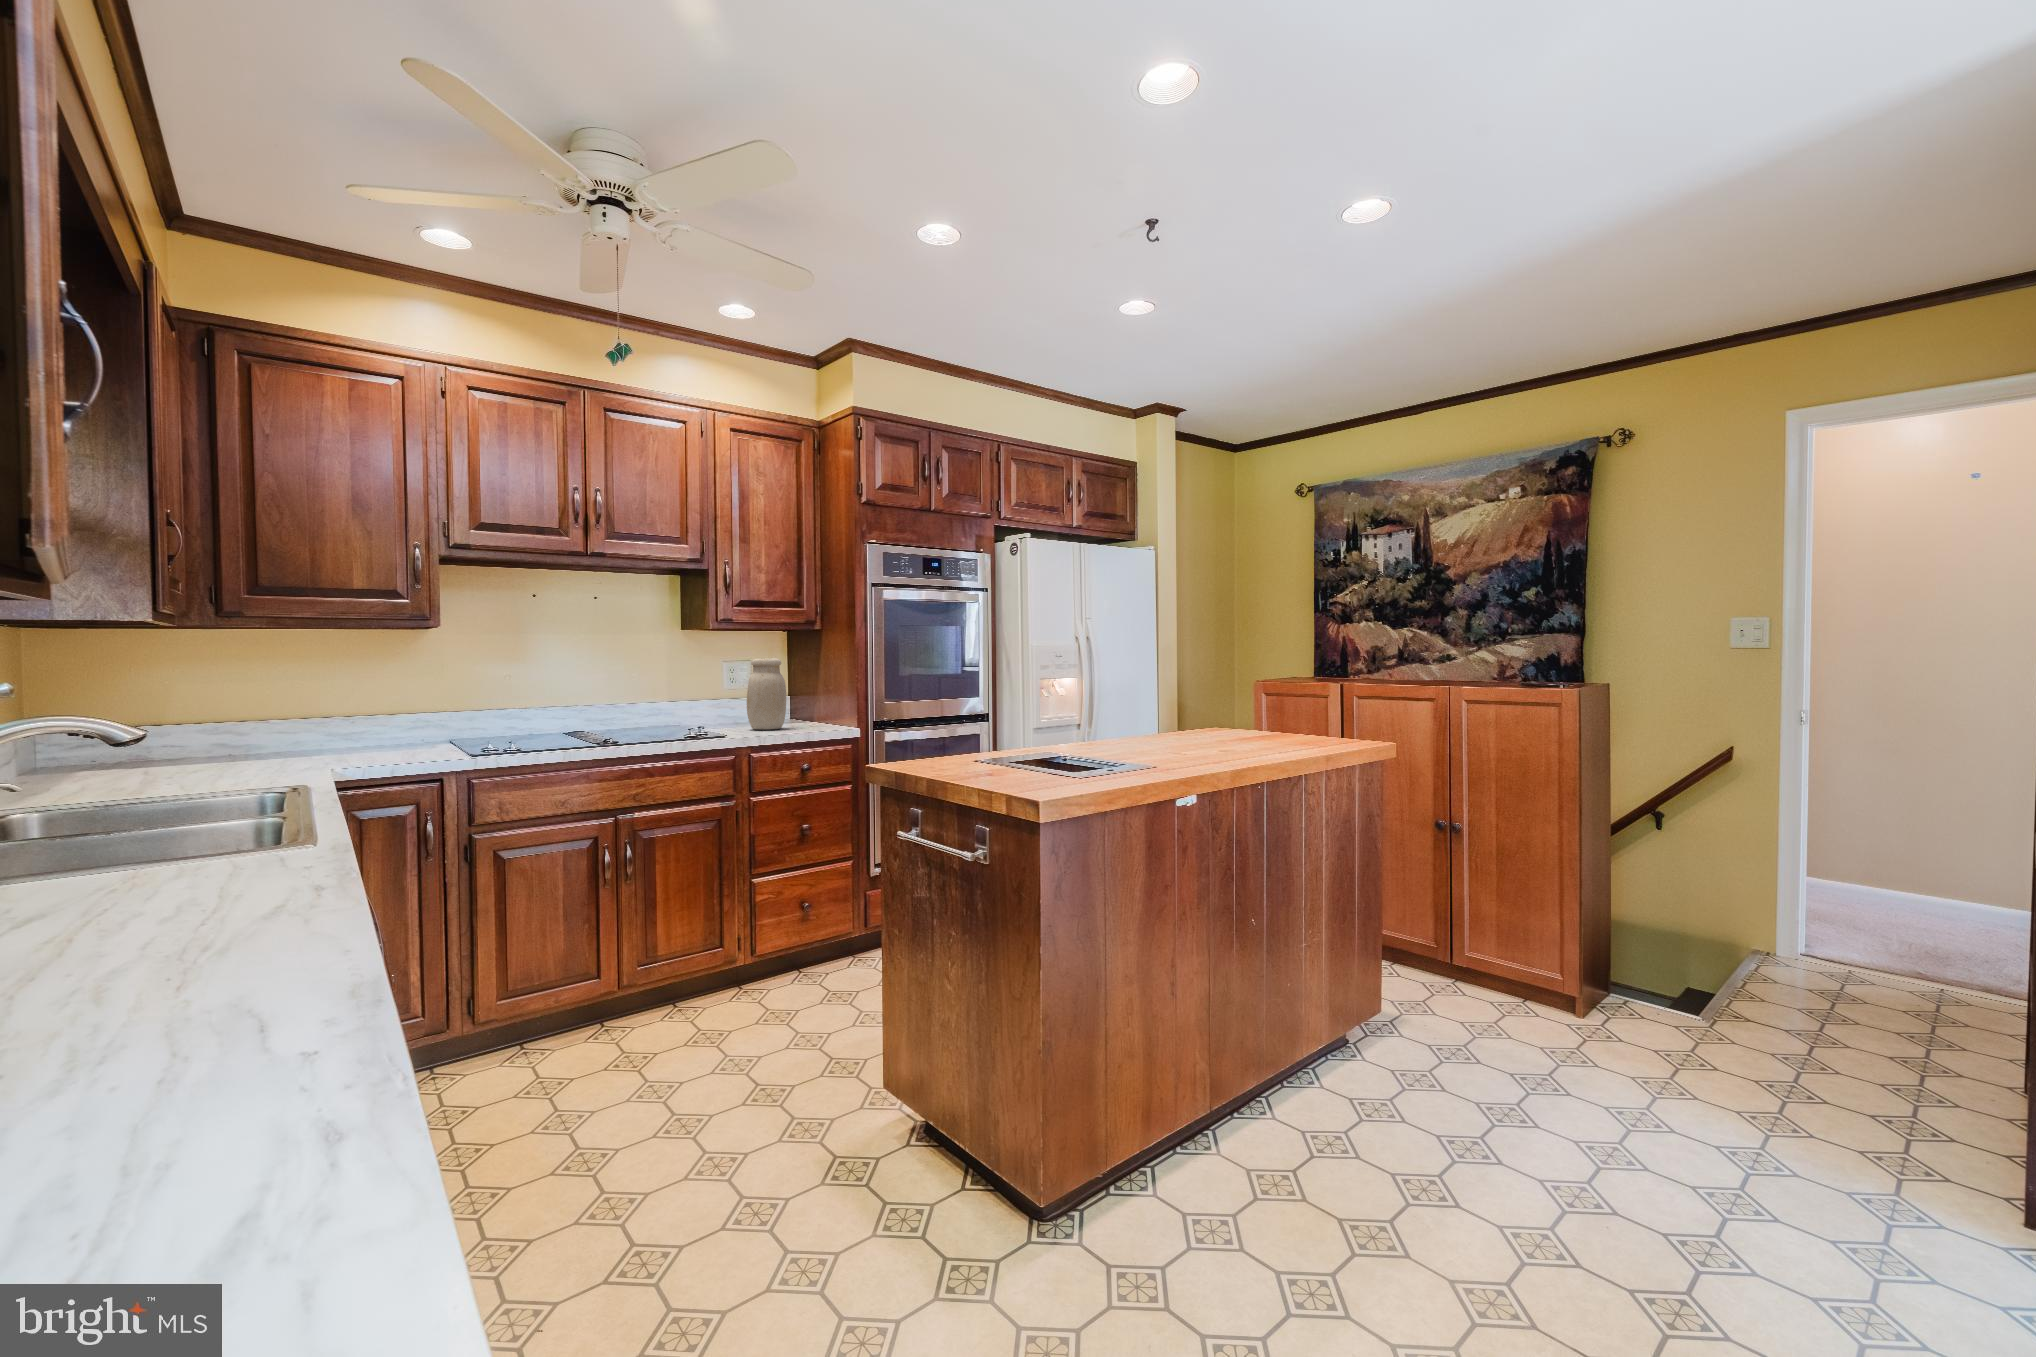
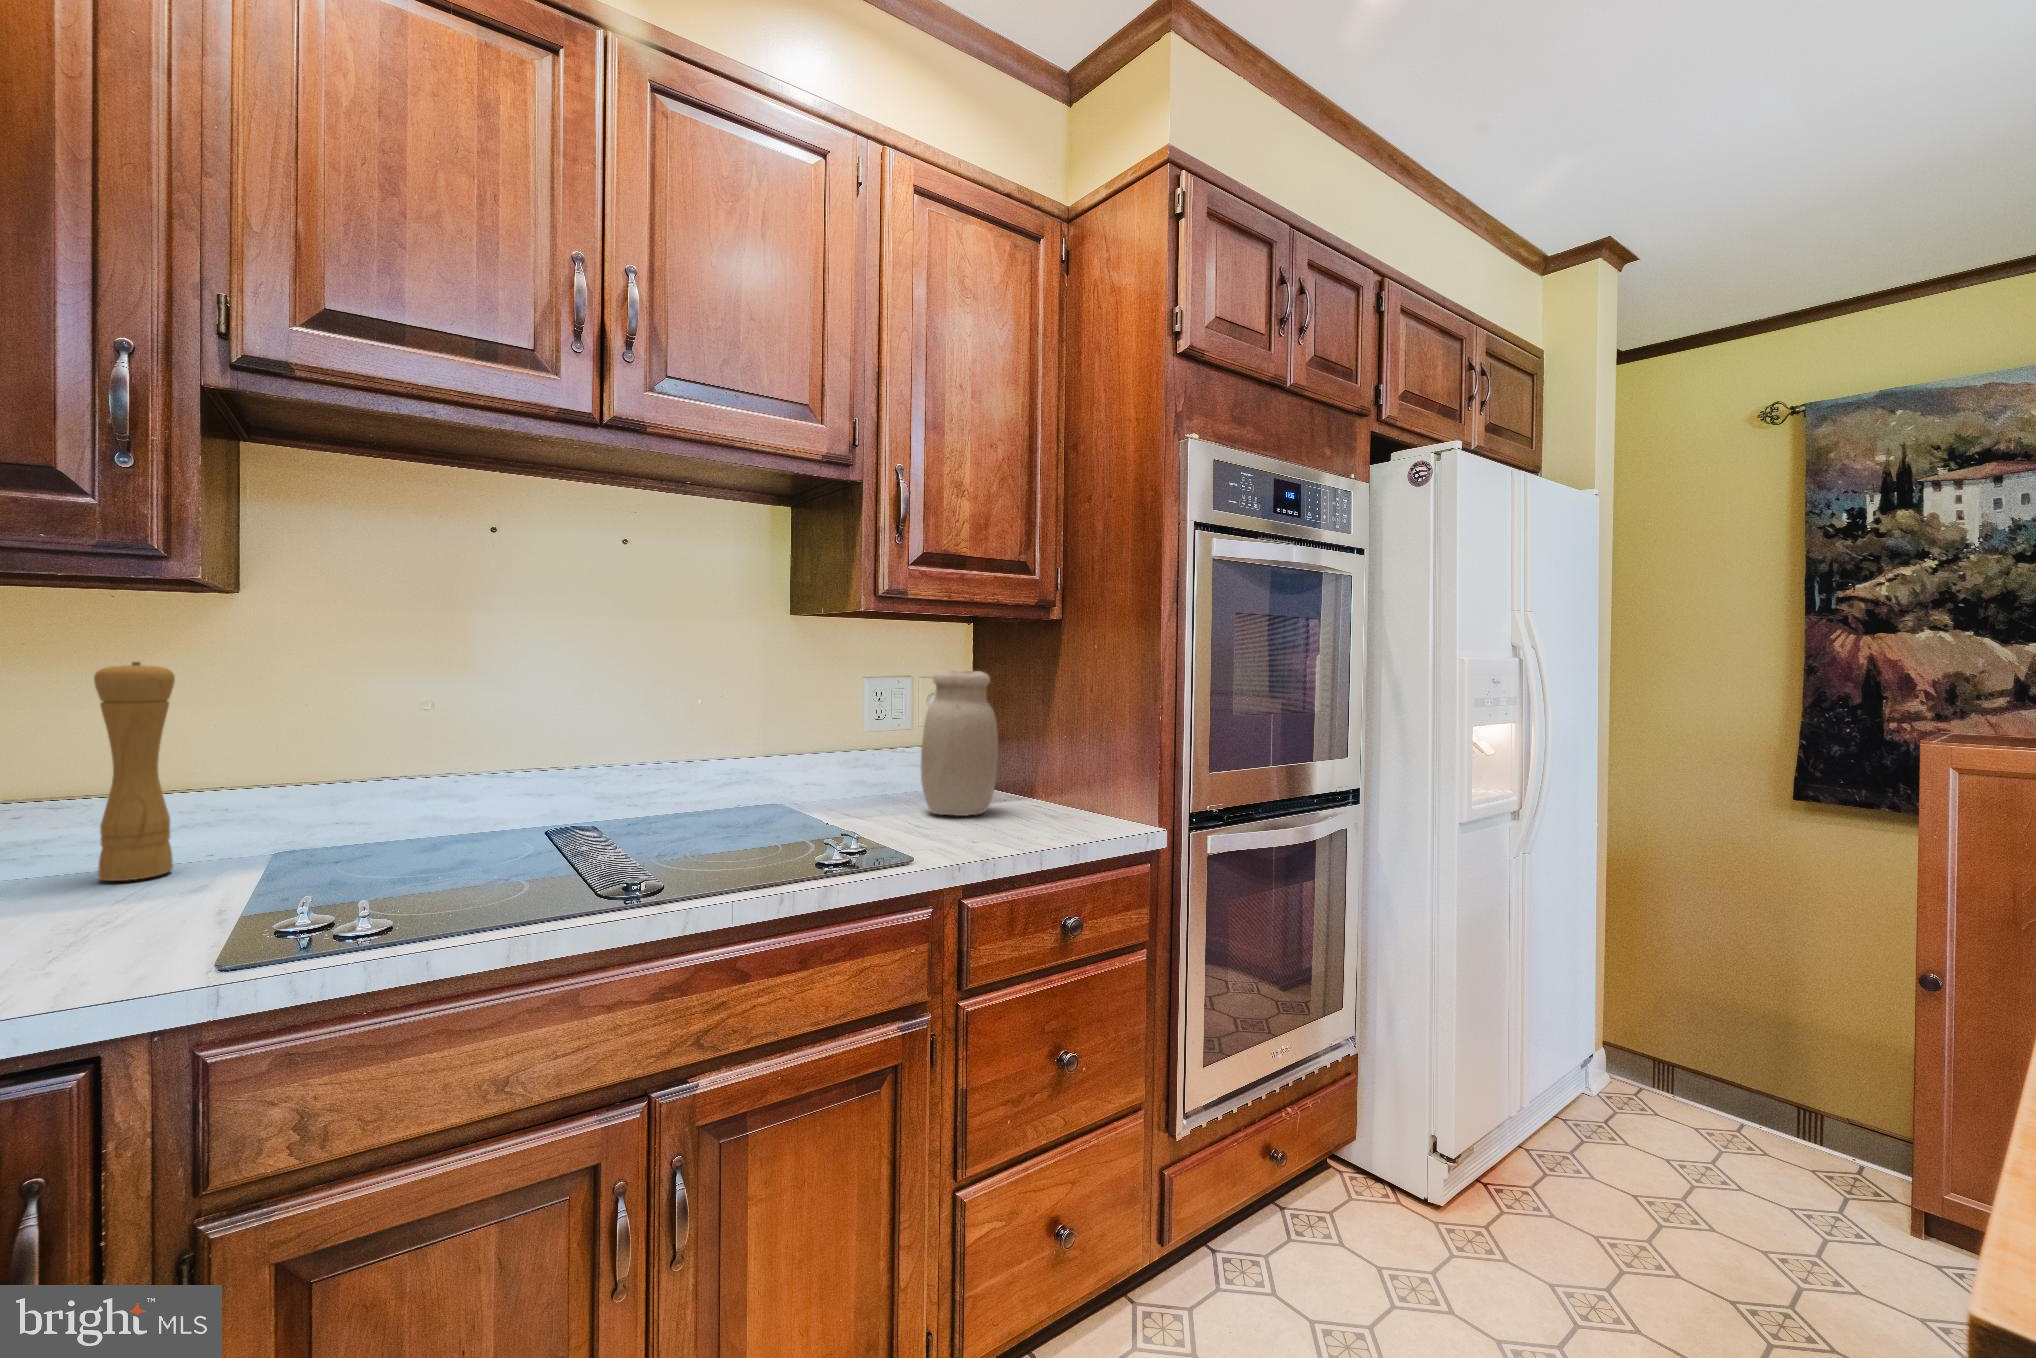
pepper mill: none [388,661,415,747] -> present [94,662,175,881]

